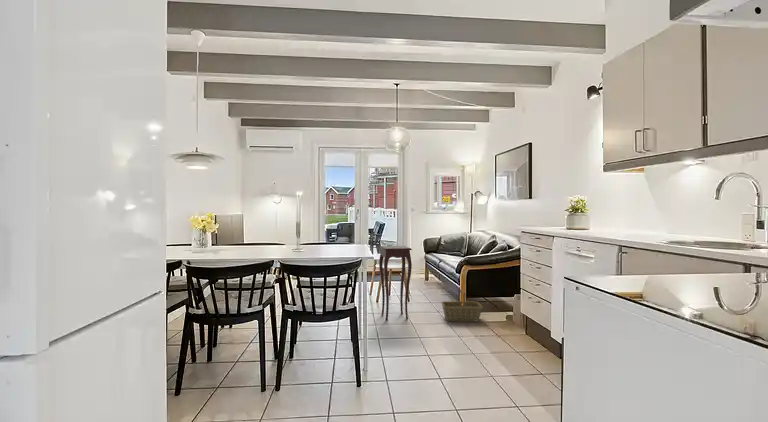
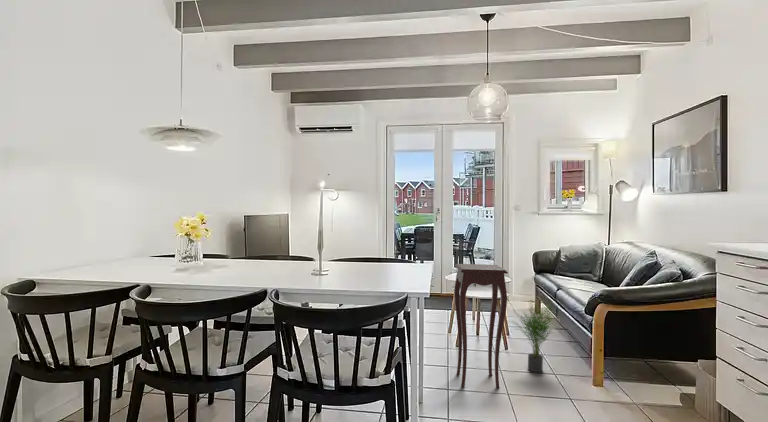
potted plant: none [410,266,442,310] -> present [520,307,552,372]
basket: present [442,290,483,321] -> none [559,345,637,406]

